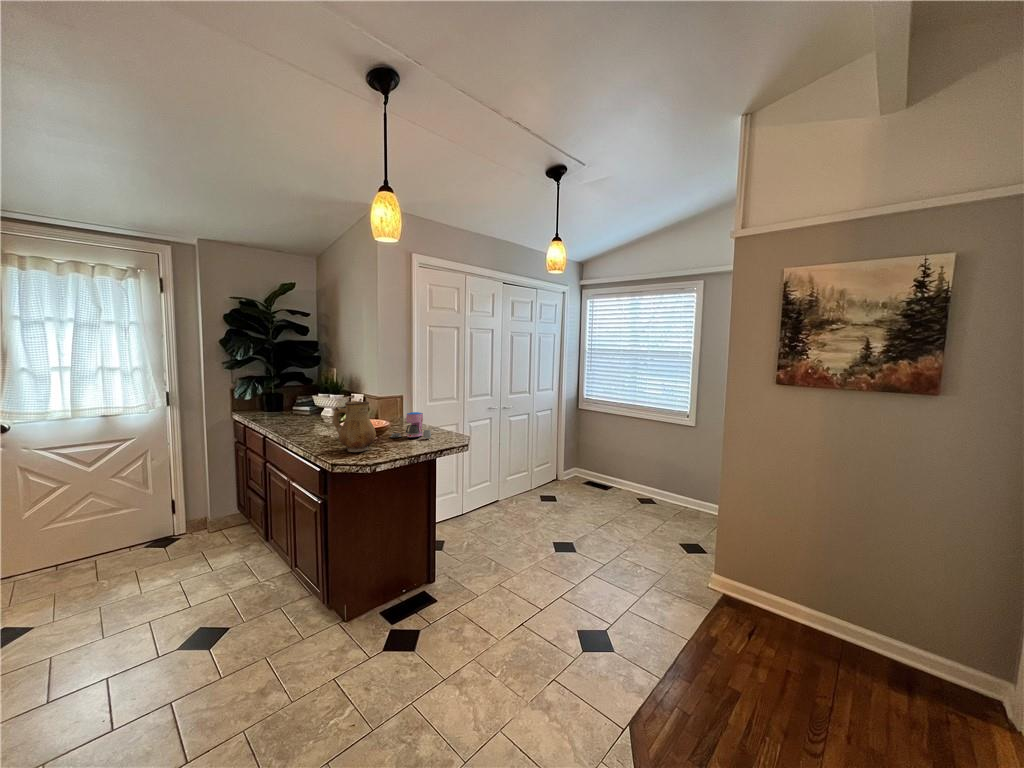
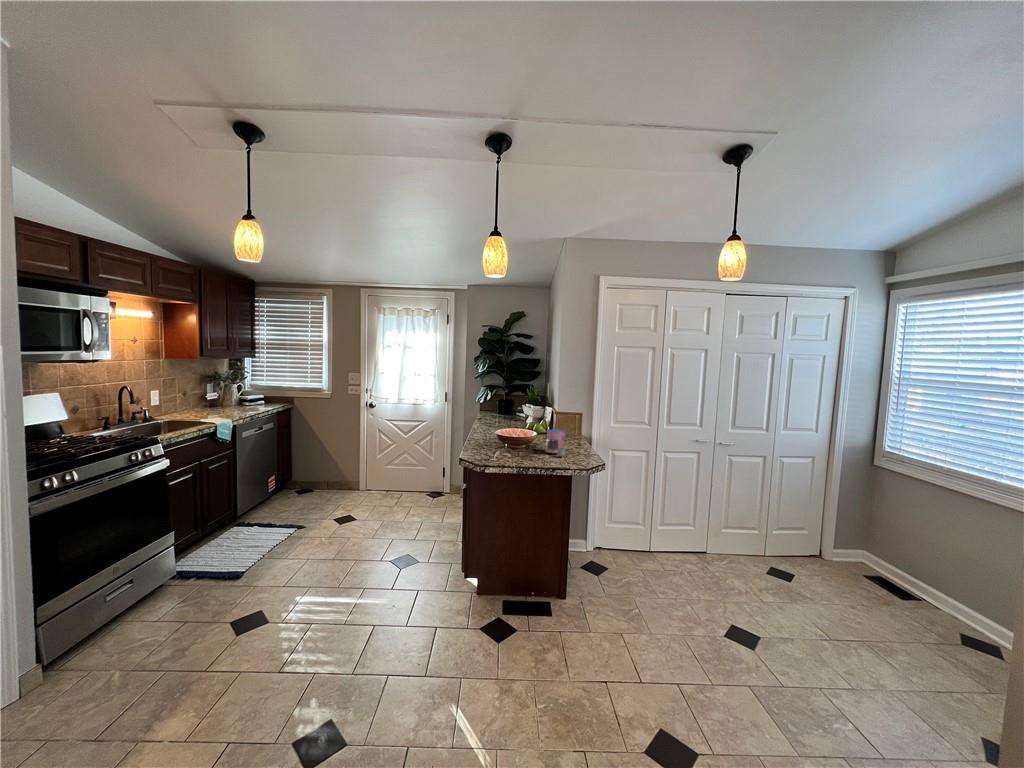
ceramic pitcher: present [333,401,376,452] -> none [480,413,509,455]

